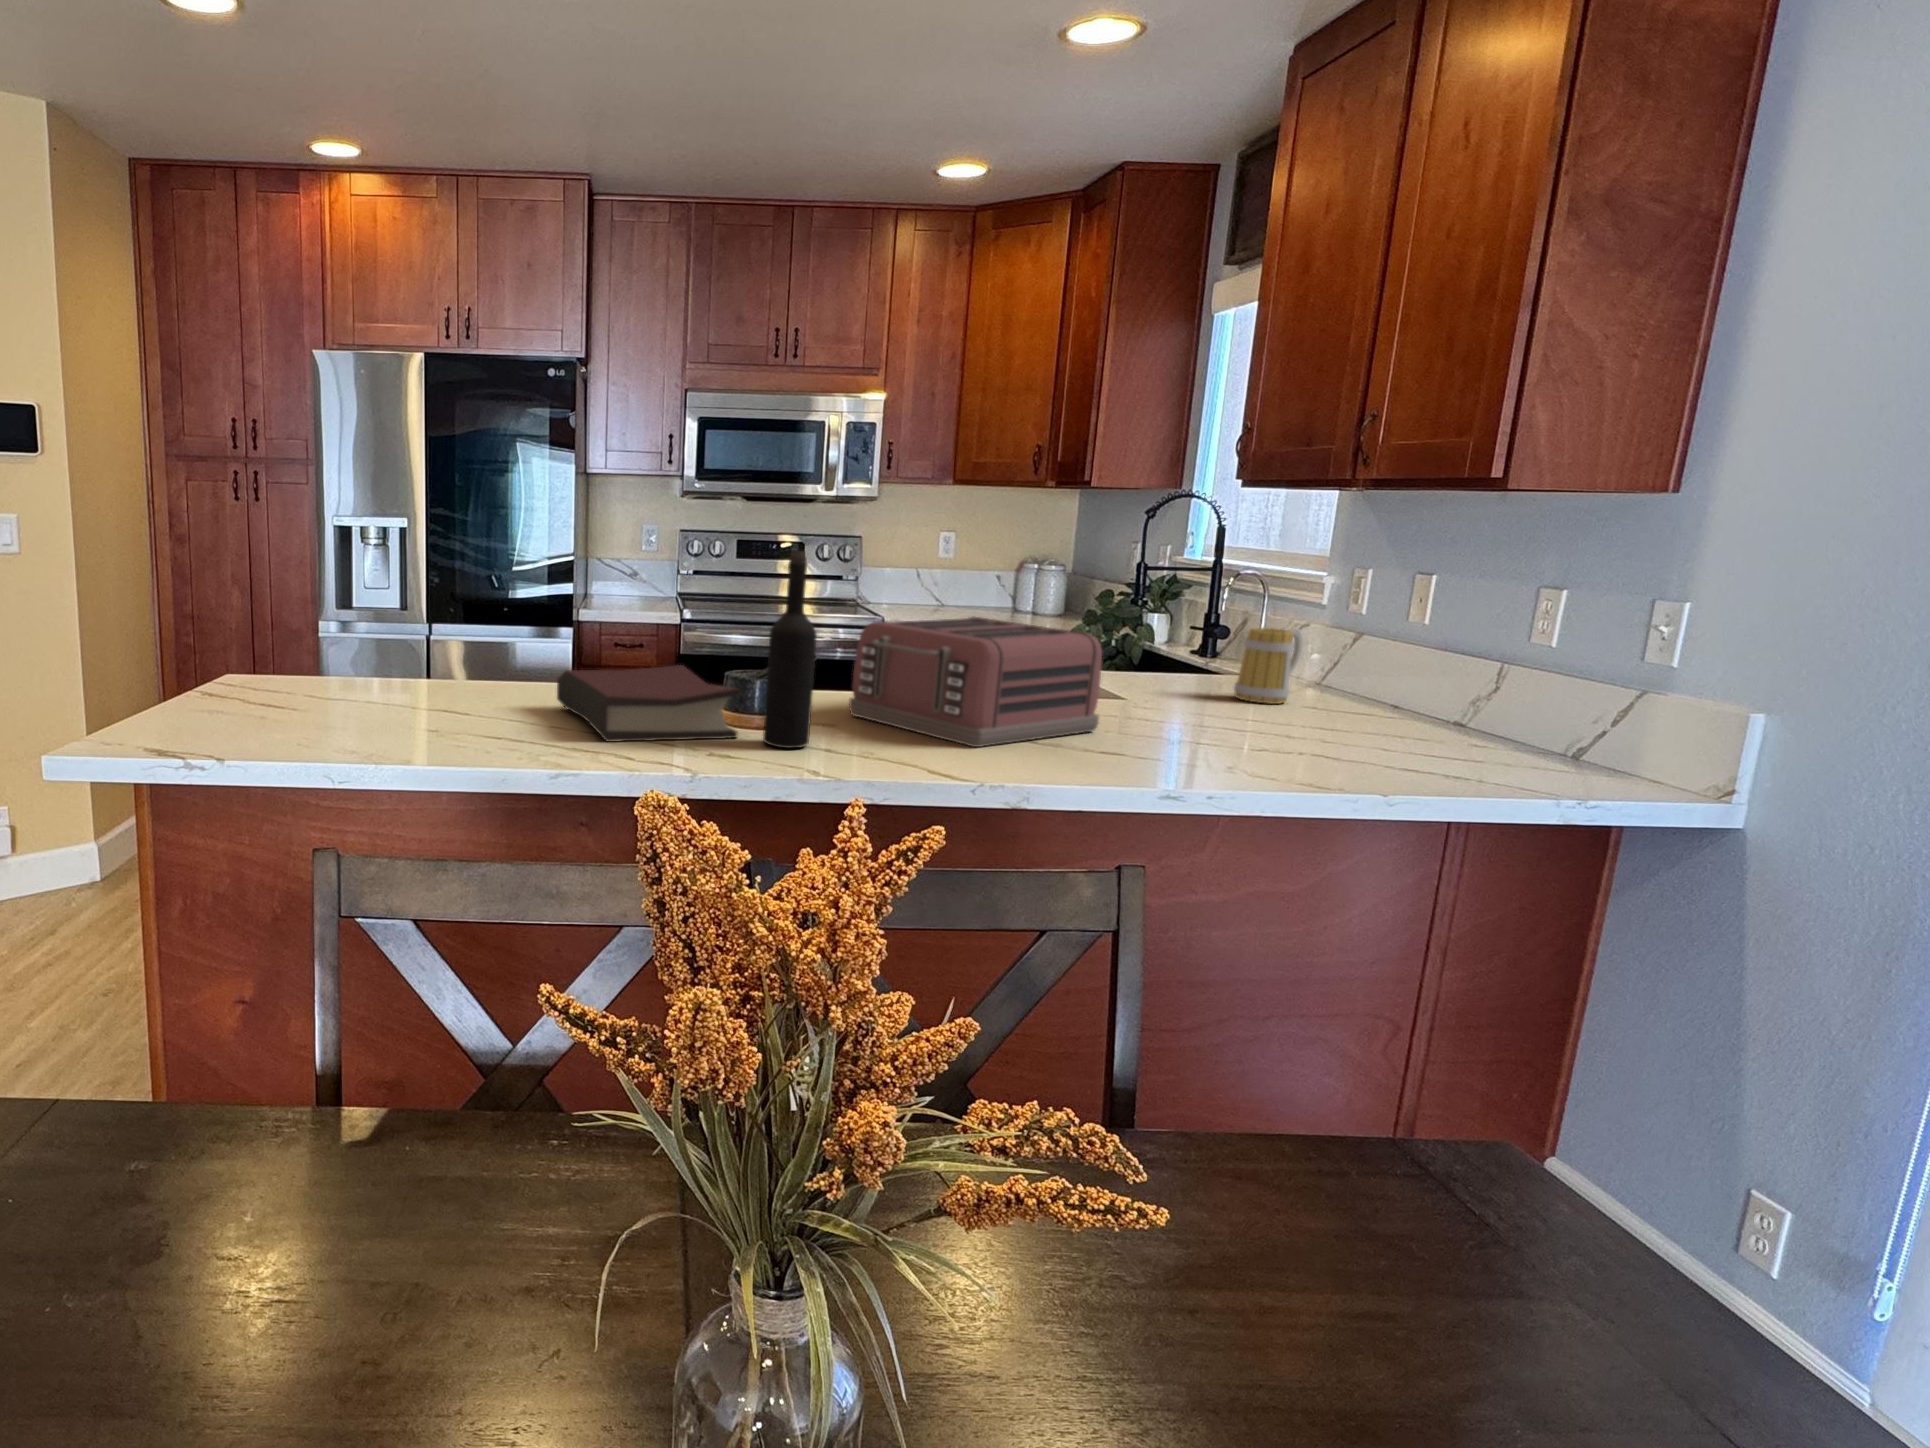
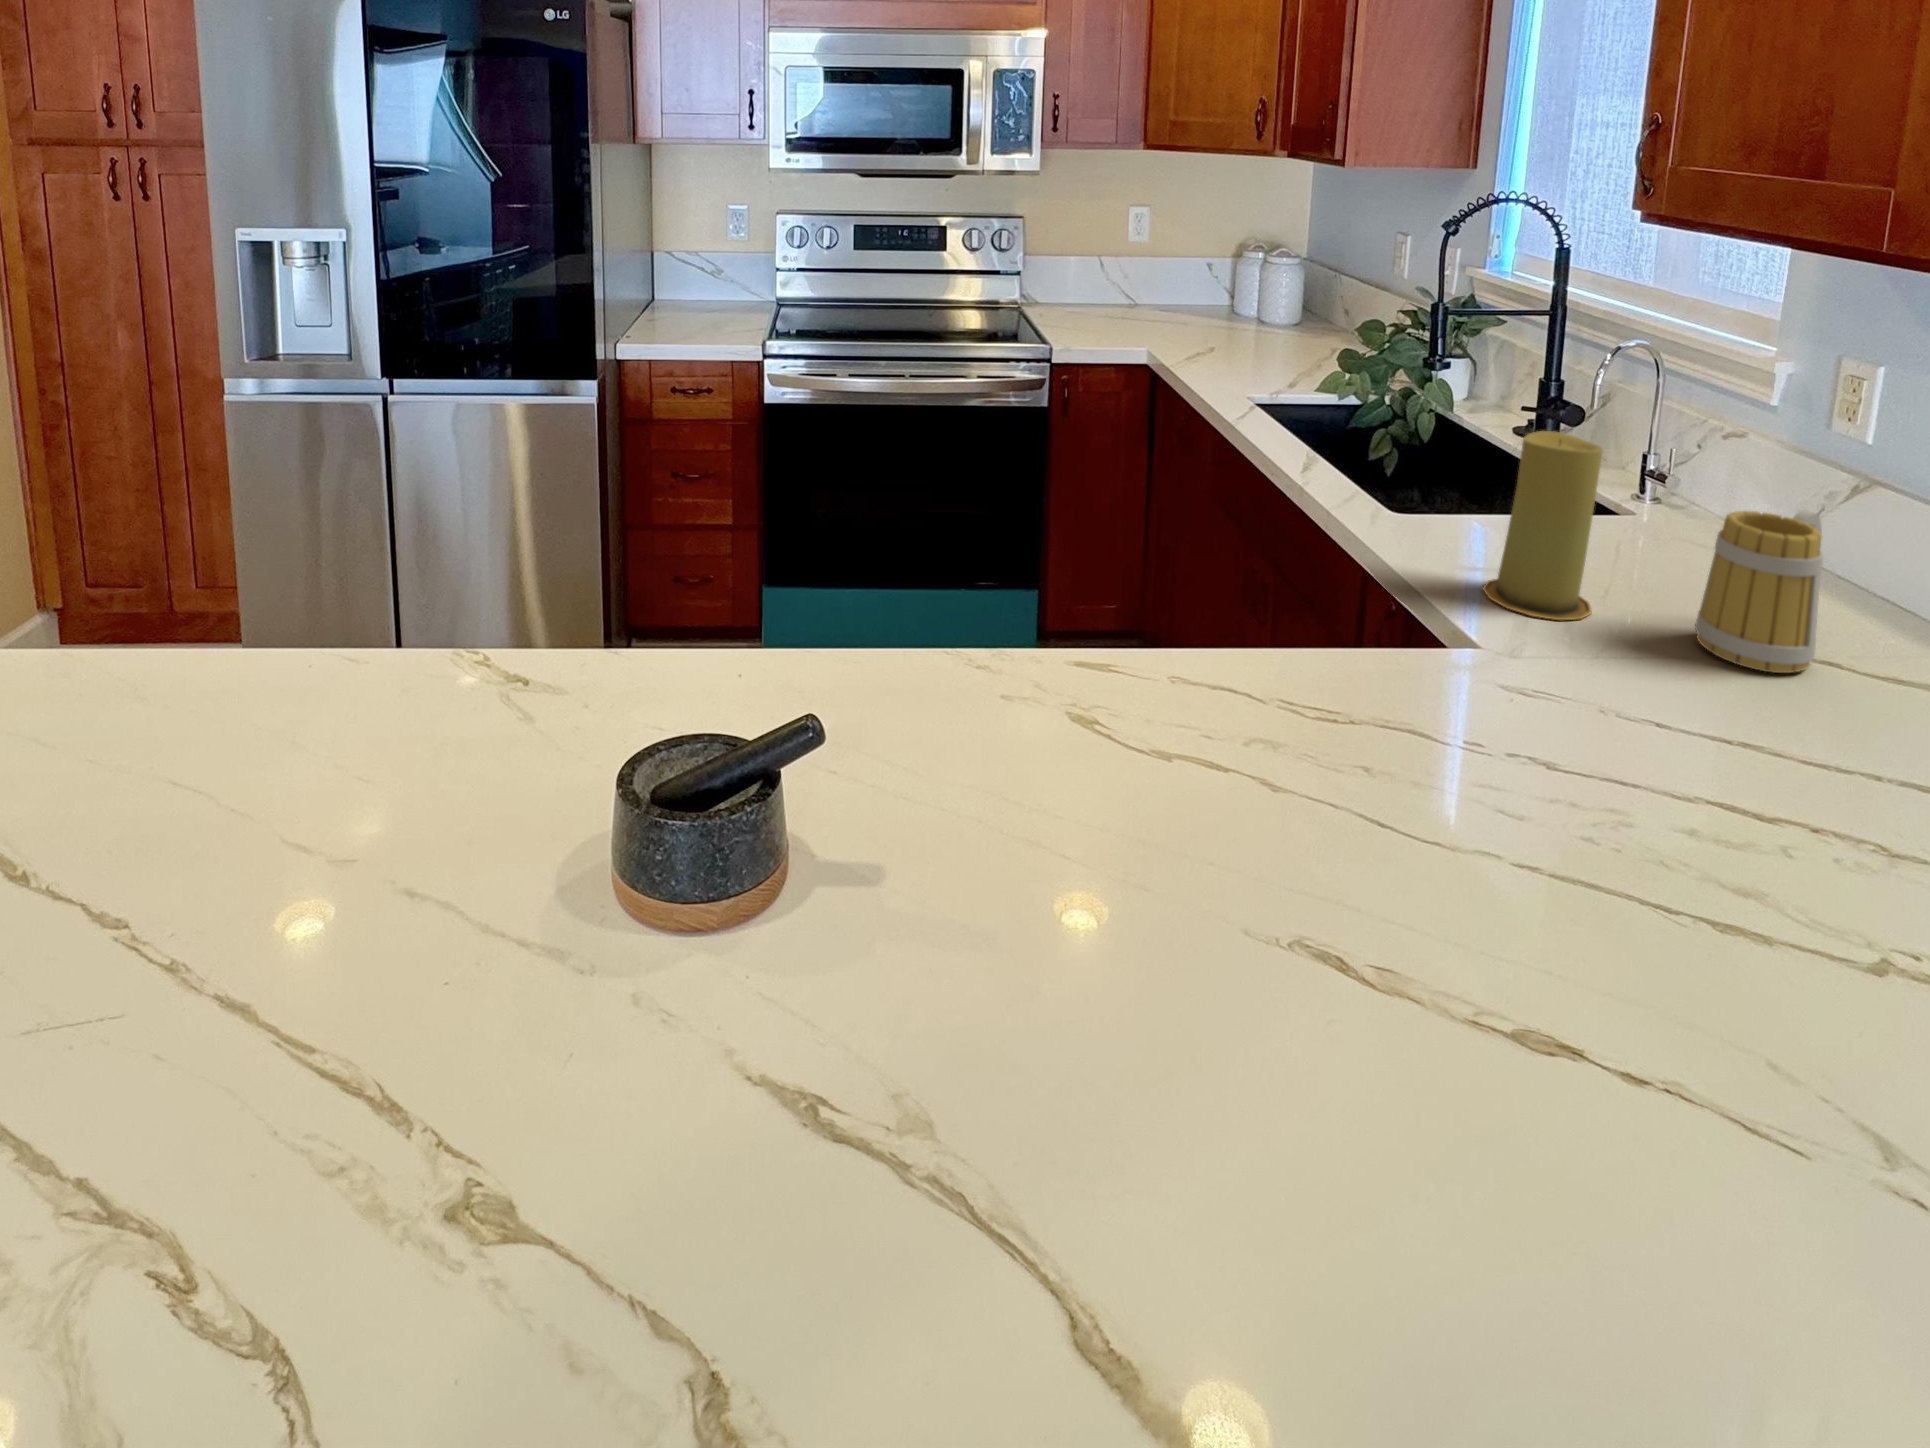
wine bottle: present [763,551,817,748] -> none [587,684,737,1296]
candle: none [1131,596,1194,691] -> present [1483,431,1603,620]
toaster: present [849,616,1102,747] -> none [915,586,1533,1160]
hardback book: present [557,665,740,742] -> none [32,762,543,1288]

